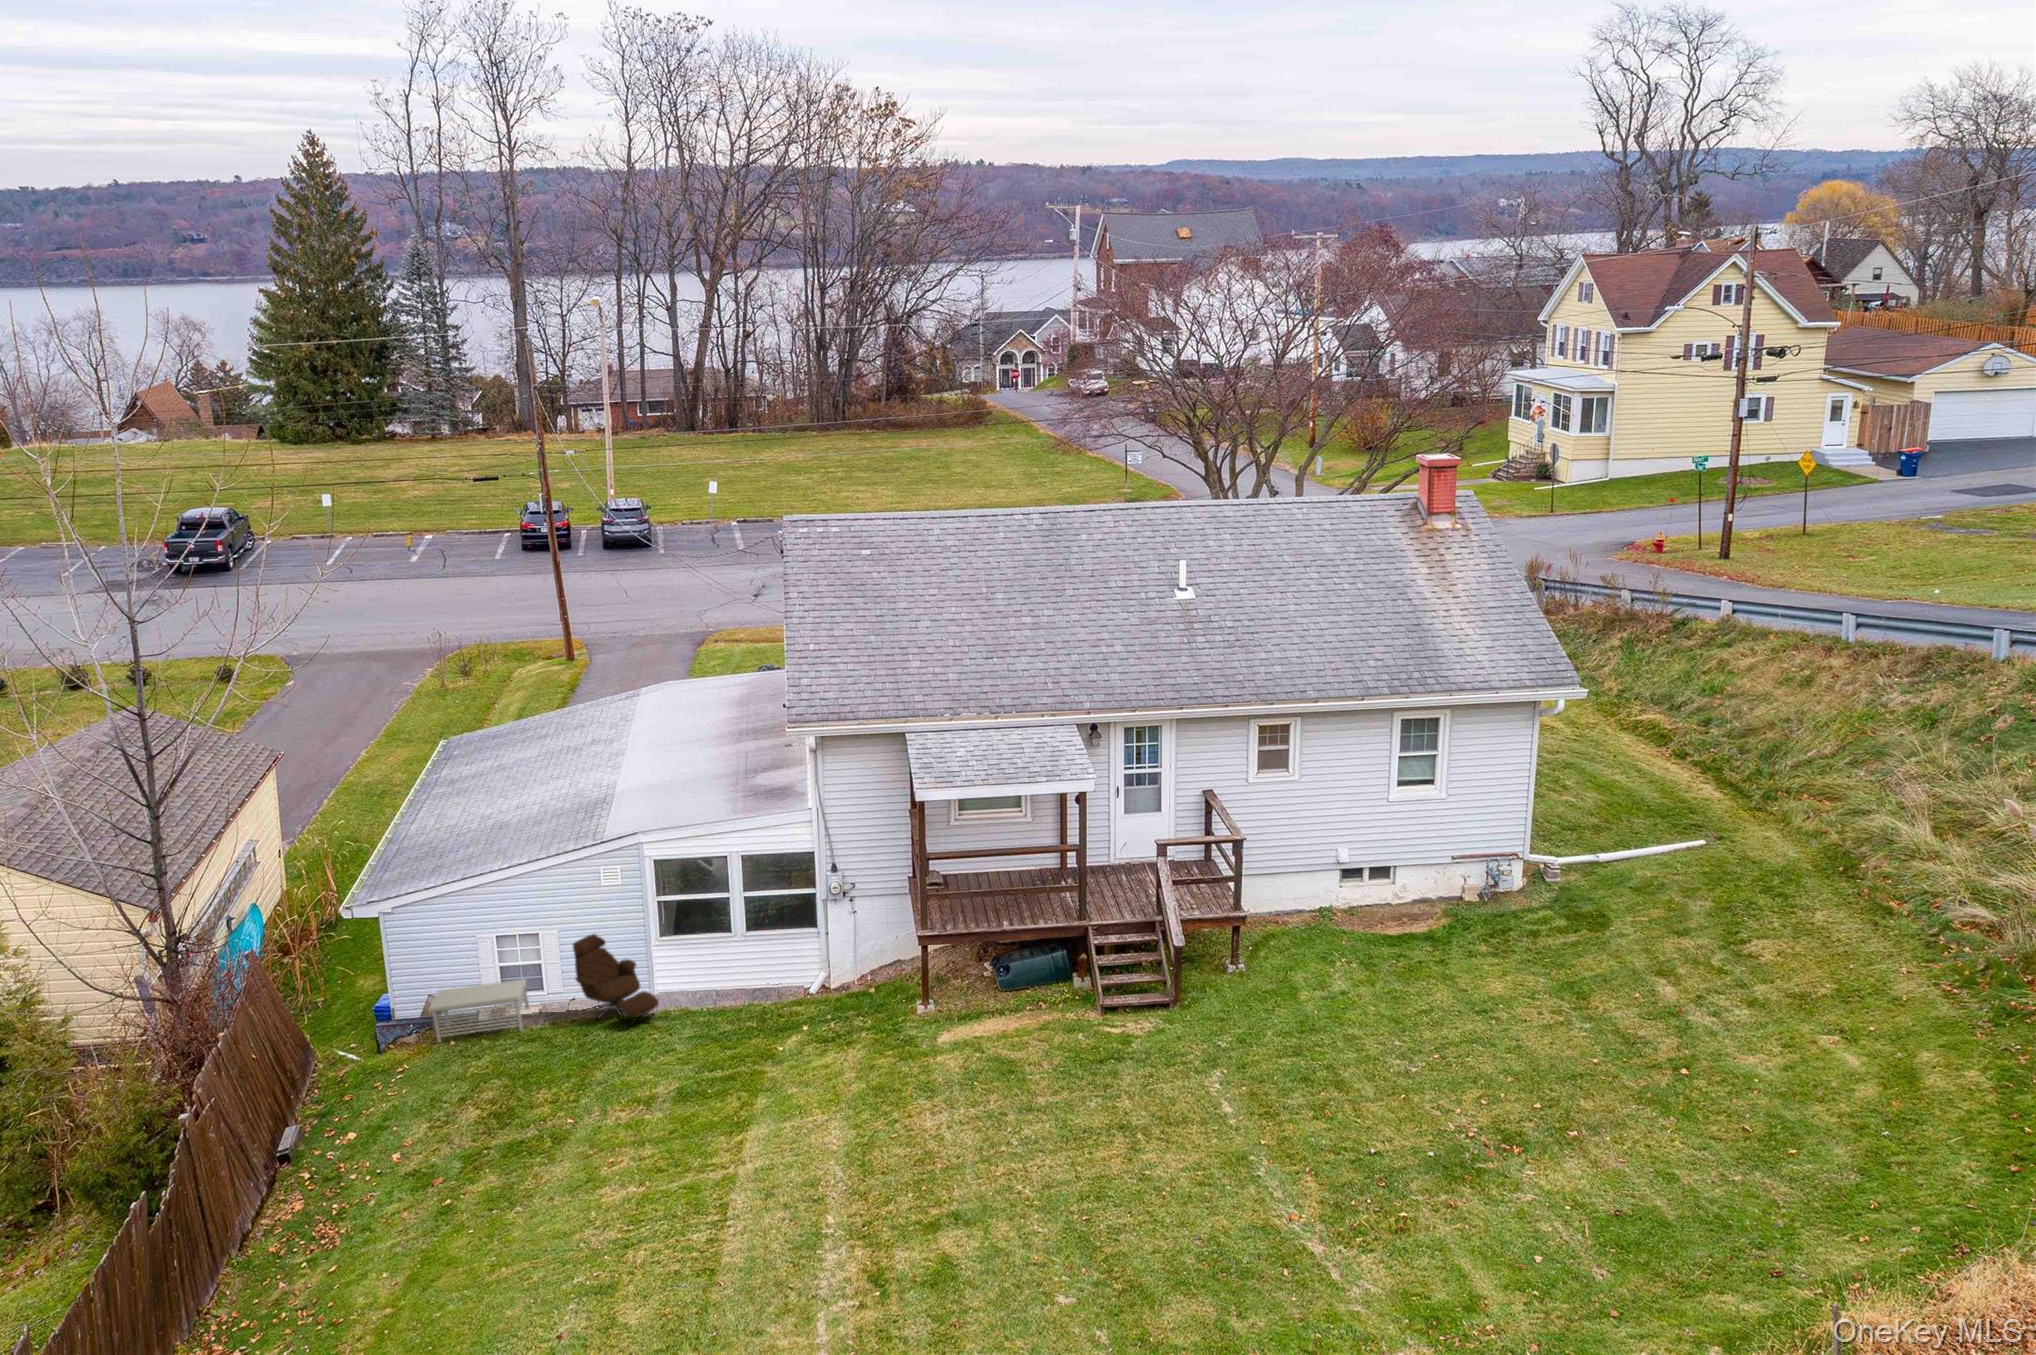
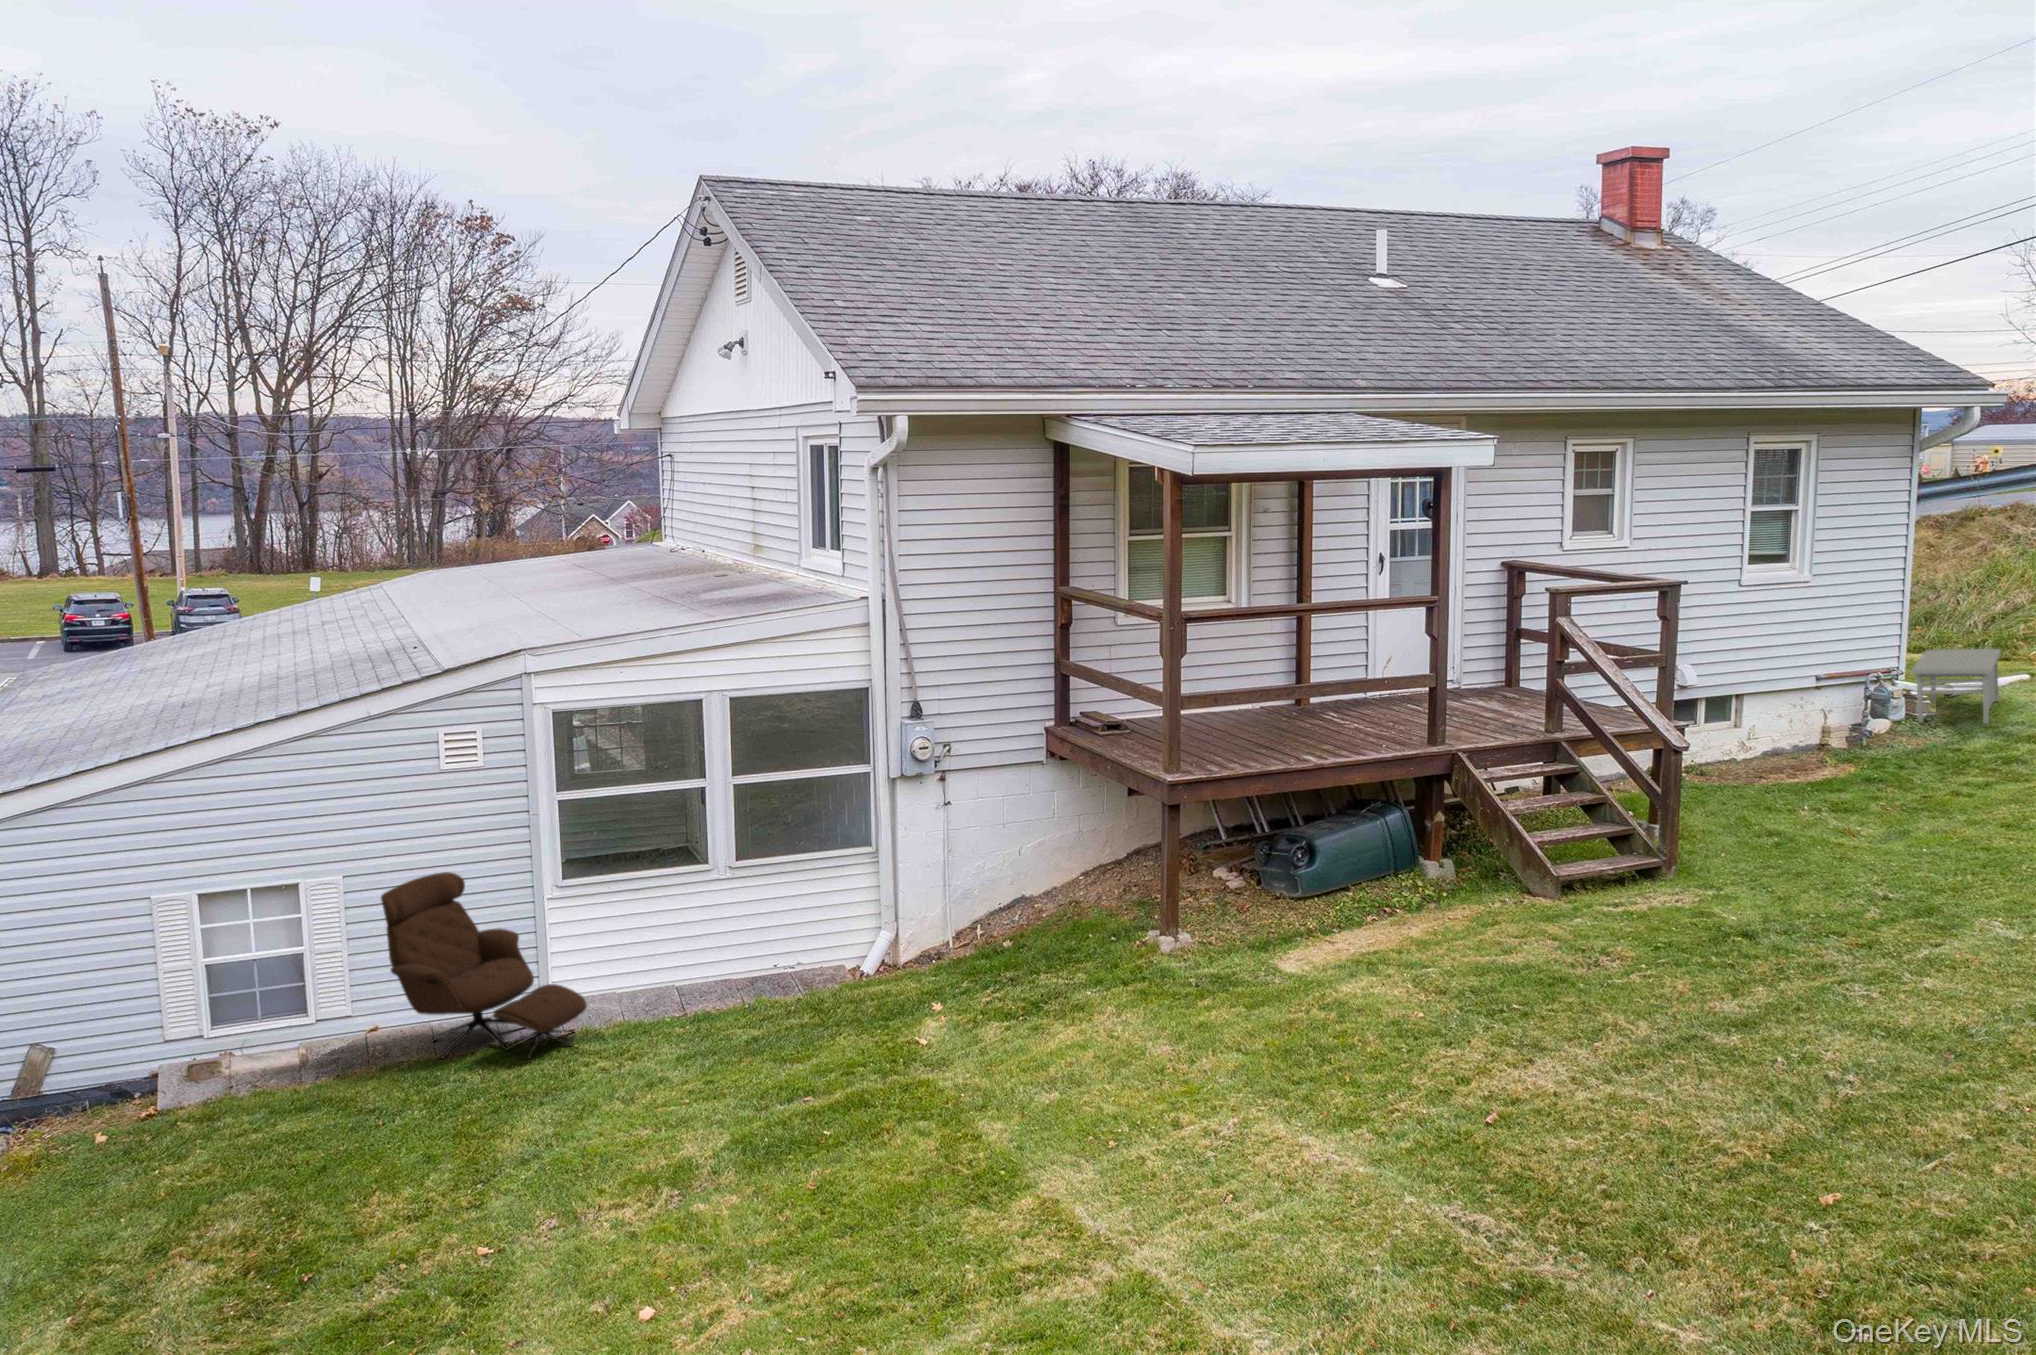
storage bench: present [428,979,529,1043] -> present [1912,649,2001,724]

